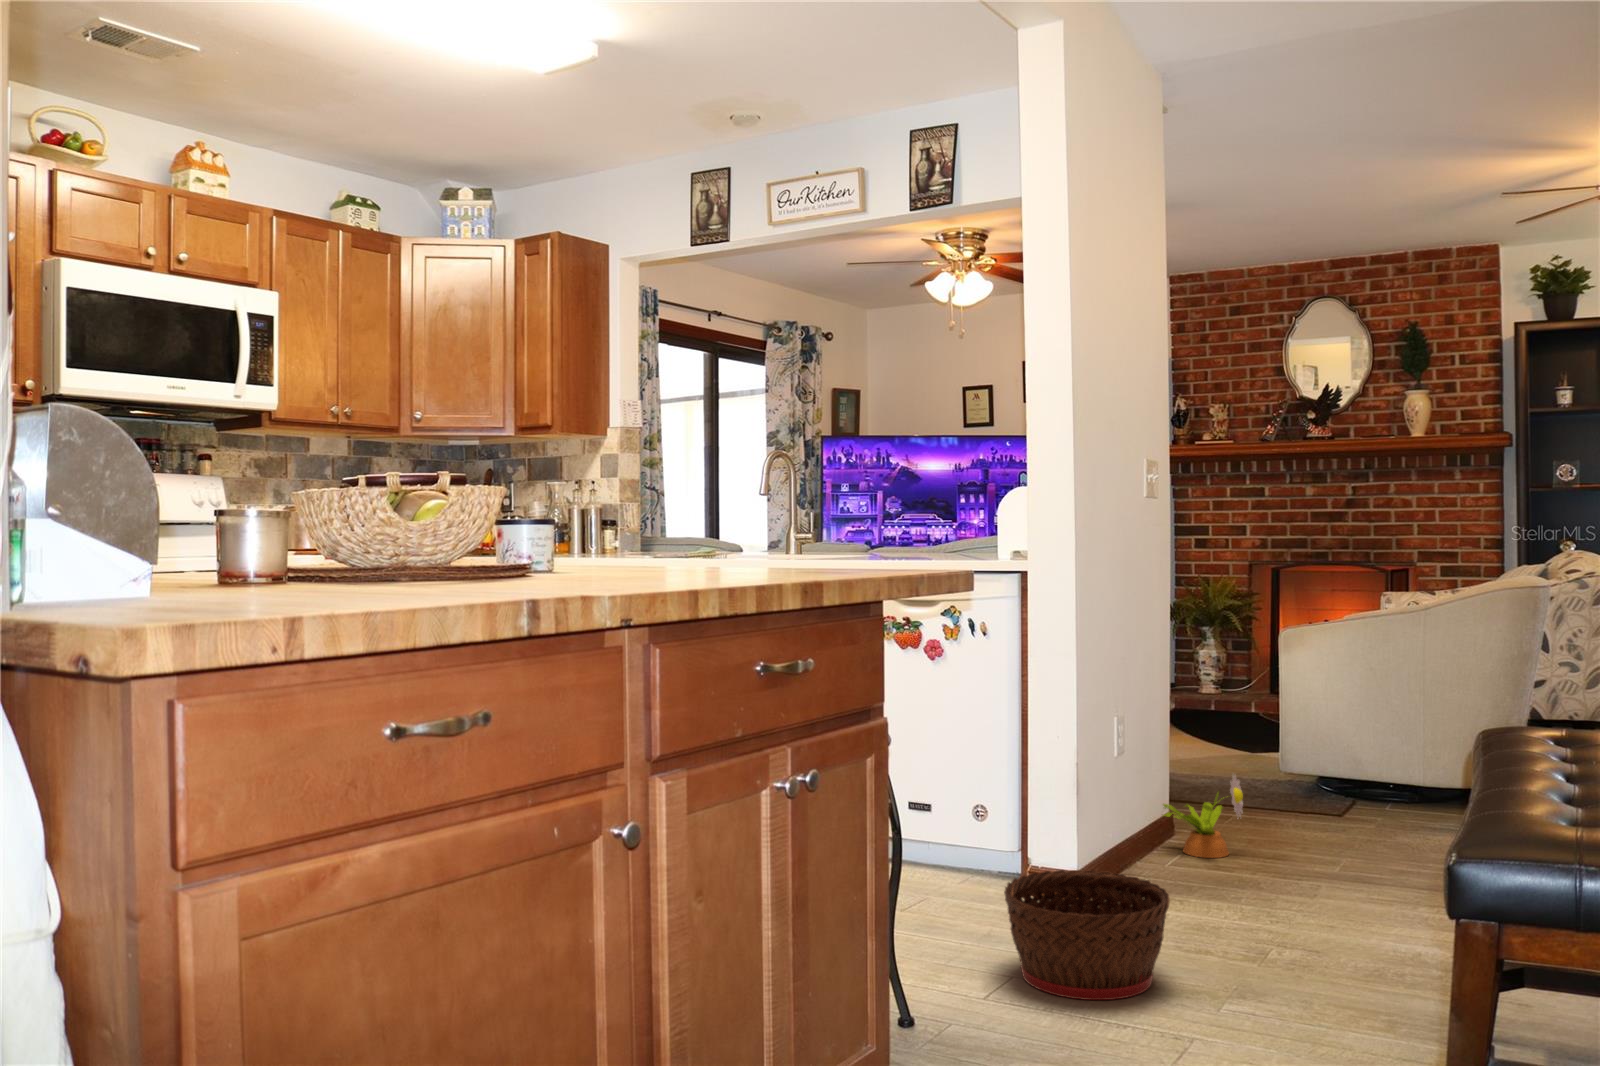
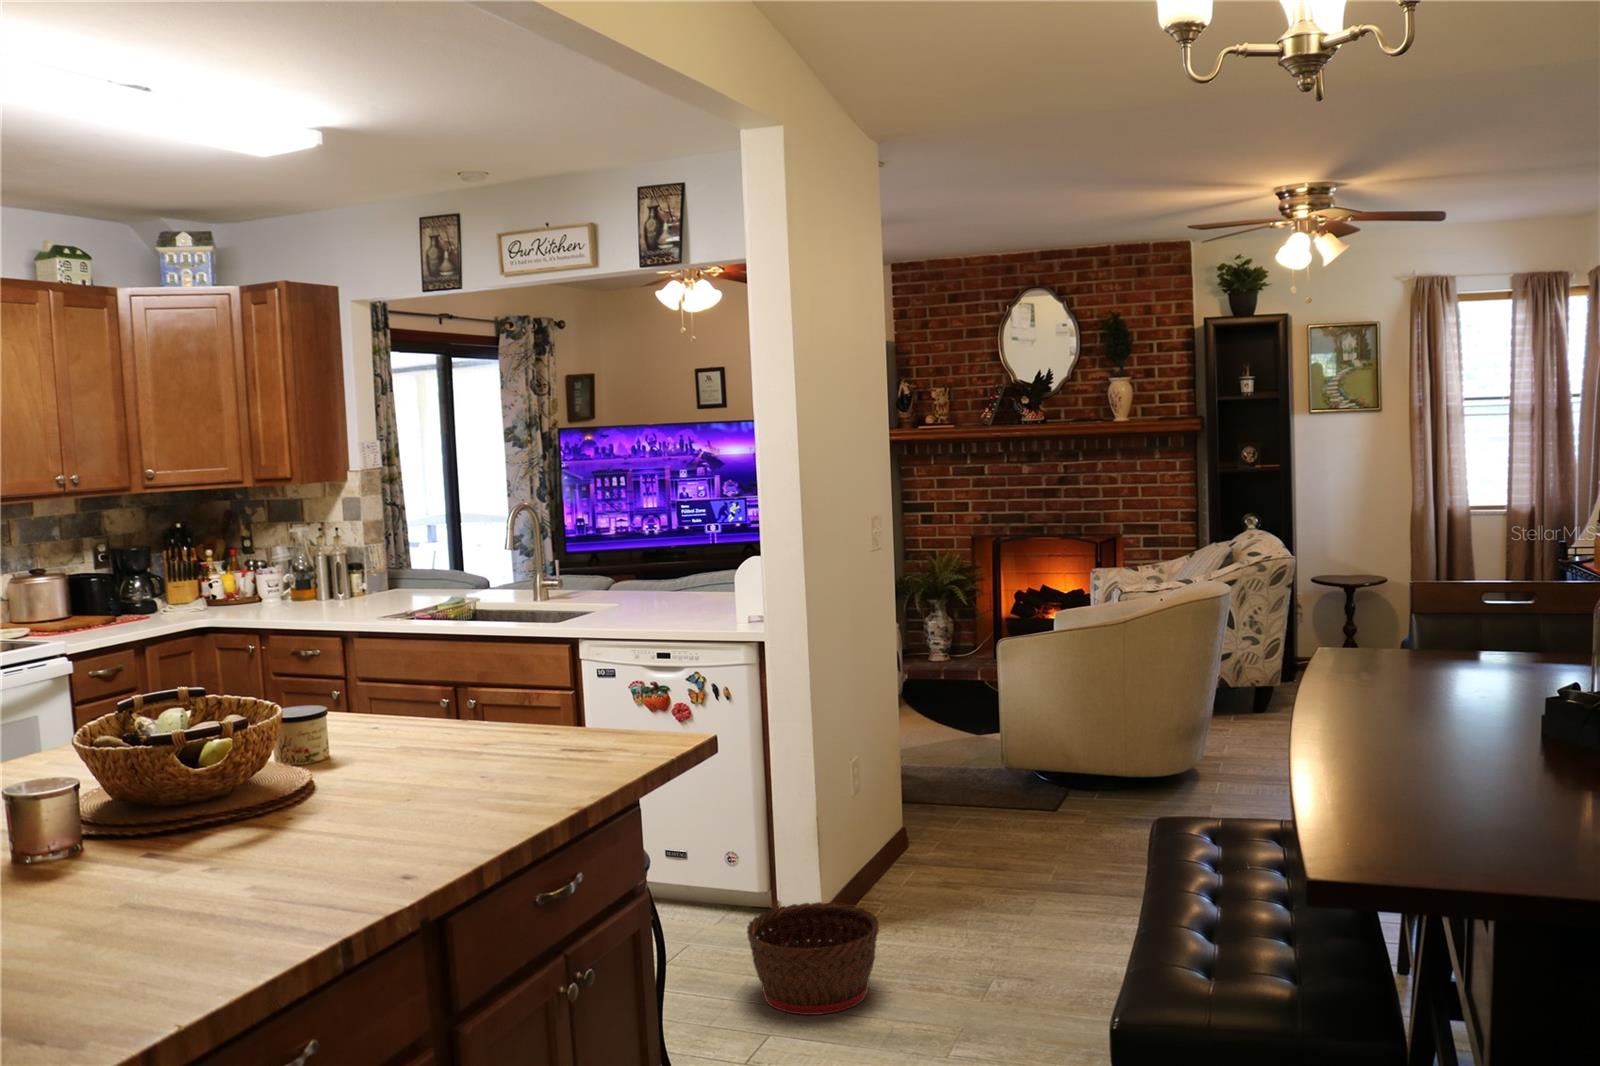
decorative plant: present [1163,775,1243,858] -> none [883,786,952,861]

